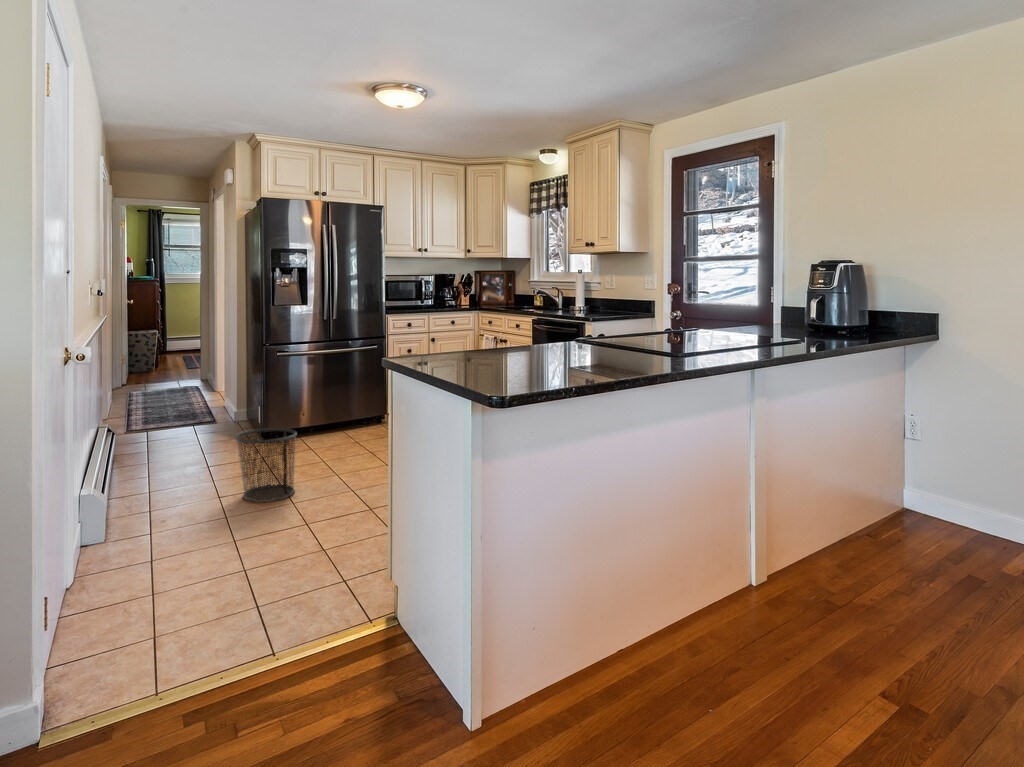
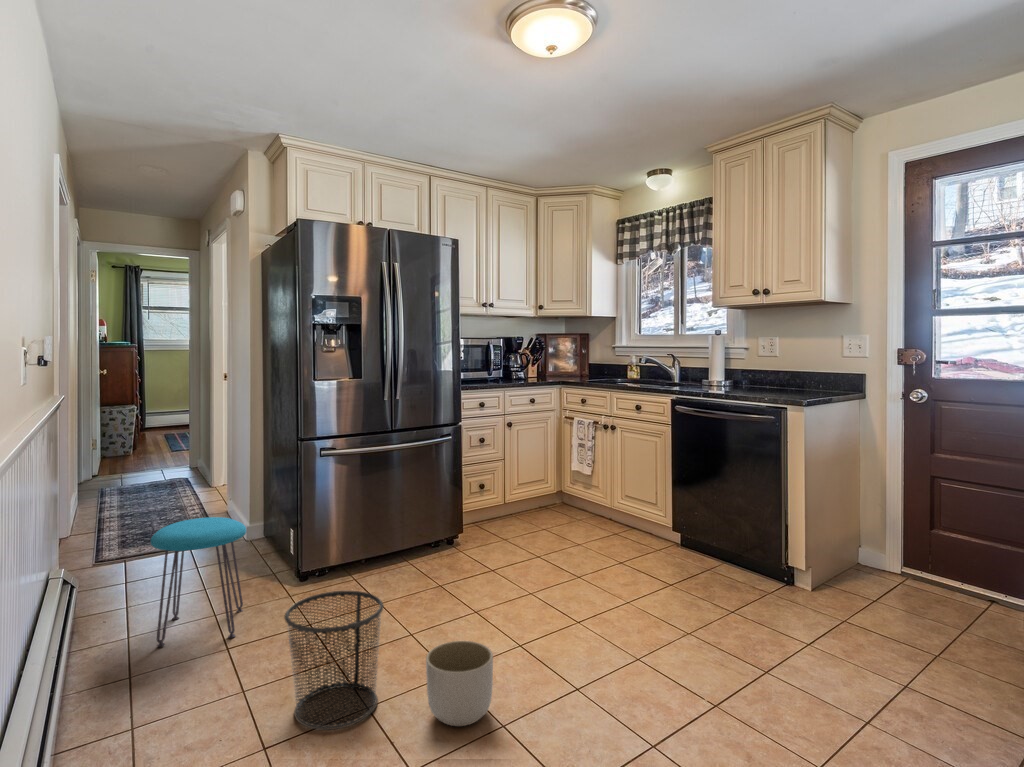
stool: none [159,392,224,469] -> present [151,517,247,647]
planter: none [319,458,361,502] -> present [426,641,493,726]

